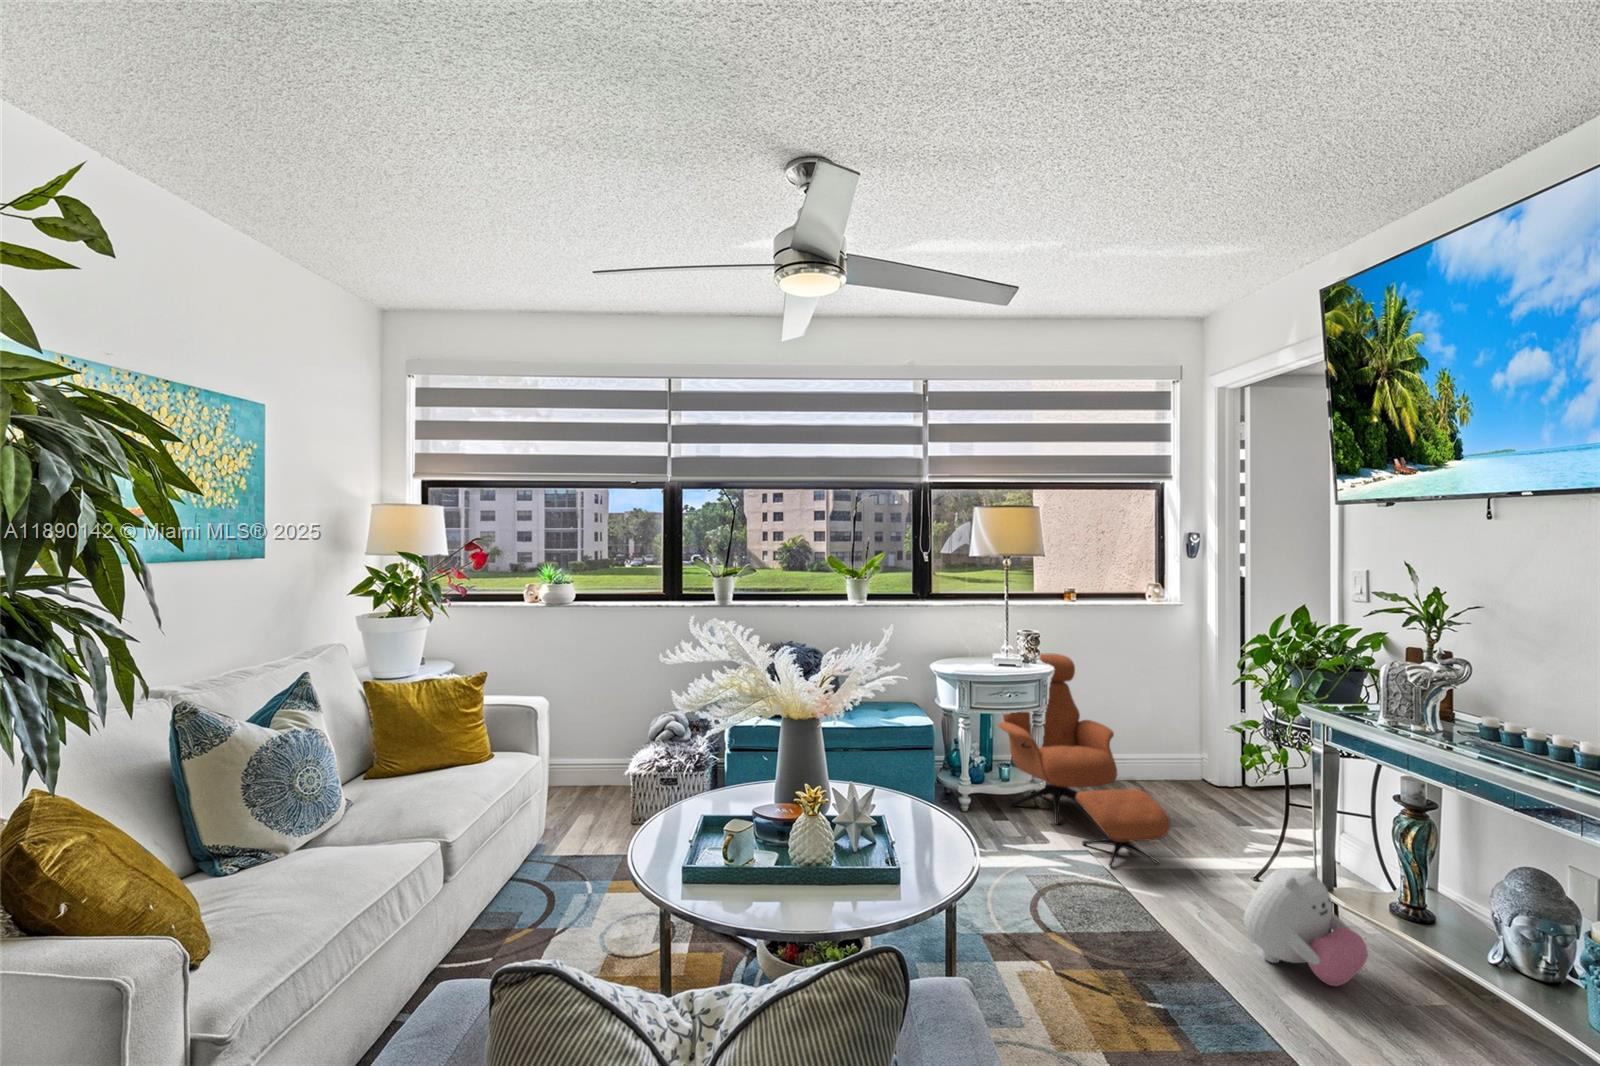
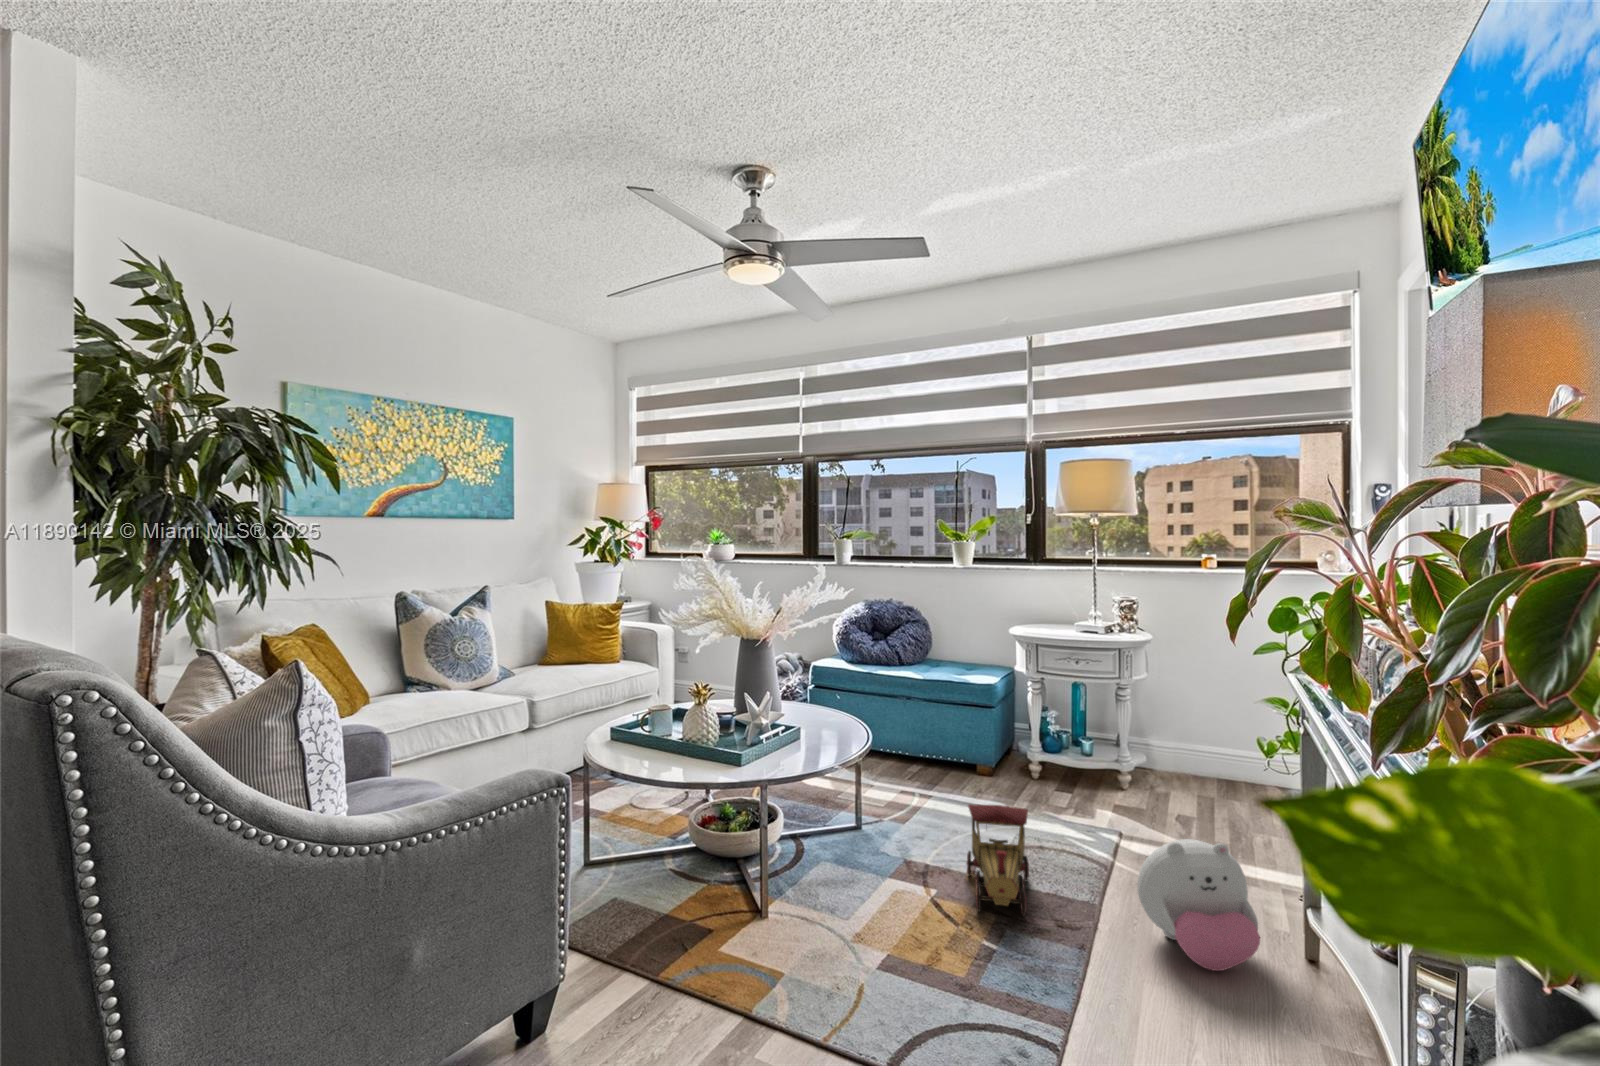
lounge chair: present [998,653,1170,867] -> none [1083,624,1211,850]
toy train: none [1053,862,1174,989] -> present [966,804,1029,916]

